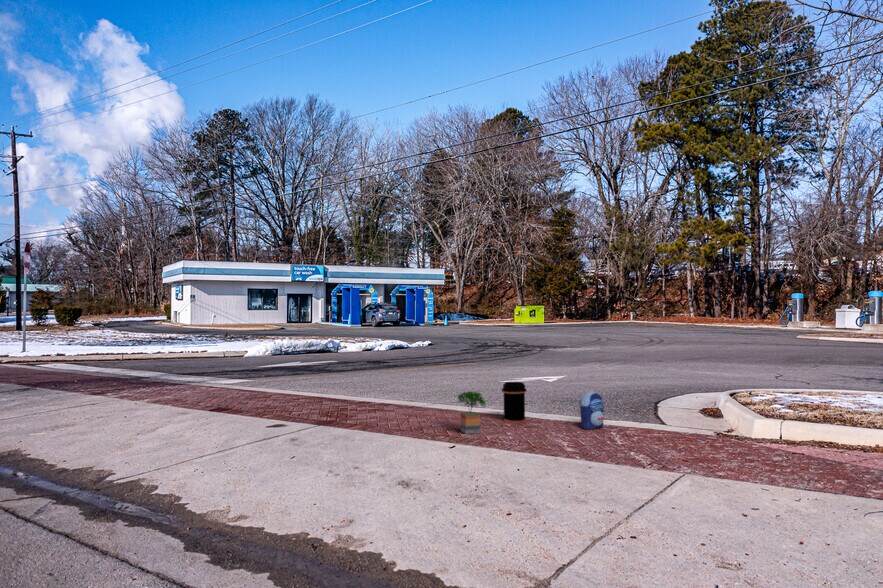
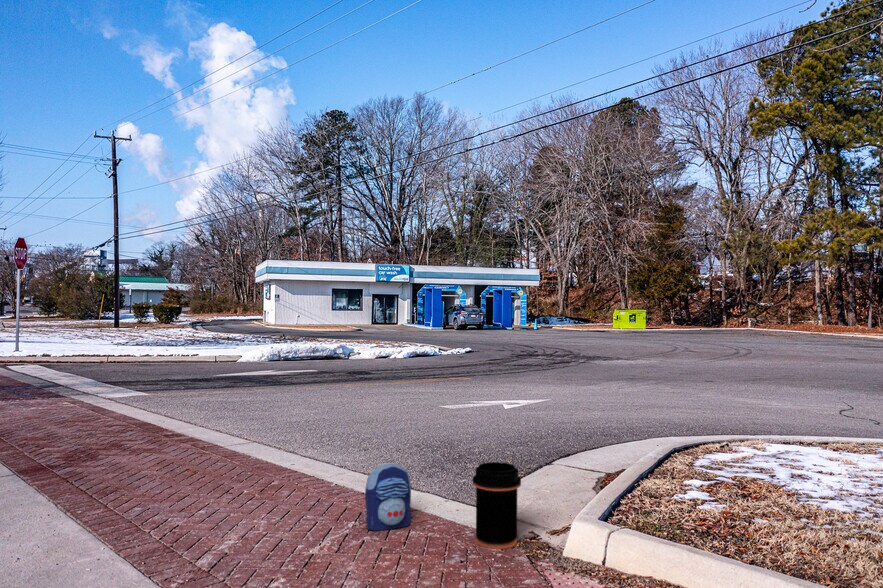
trash can: present [502,382,526,423] -> present [473,462,521,549]
potted tree: present [458,391,486,434] -> none [157,451,204,525]

